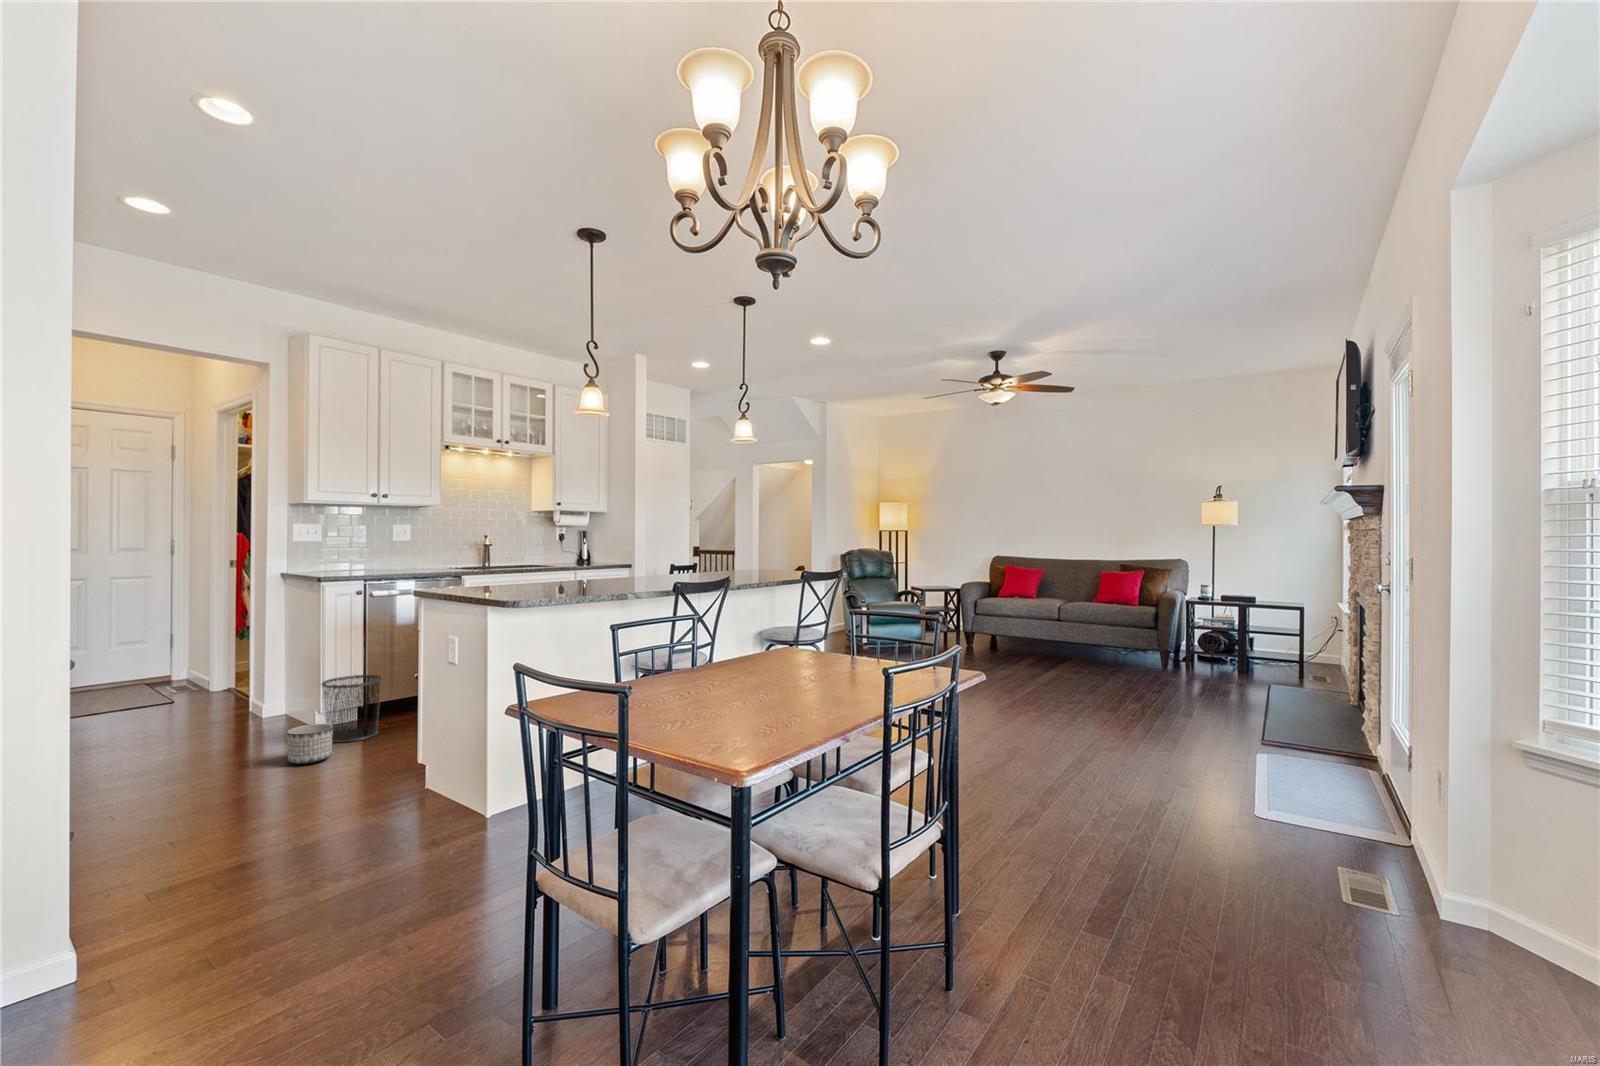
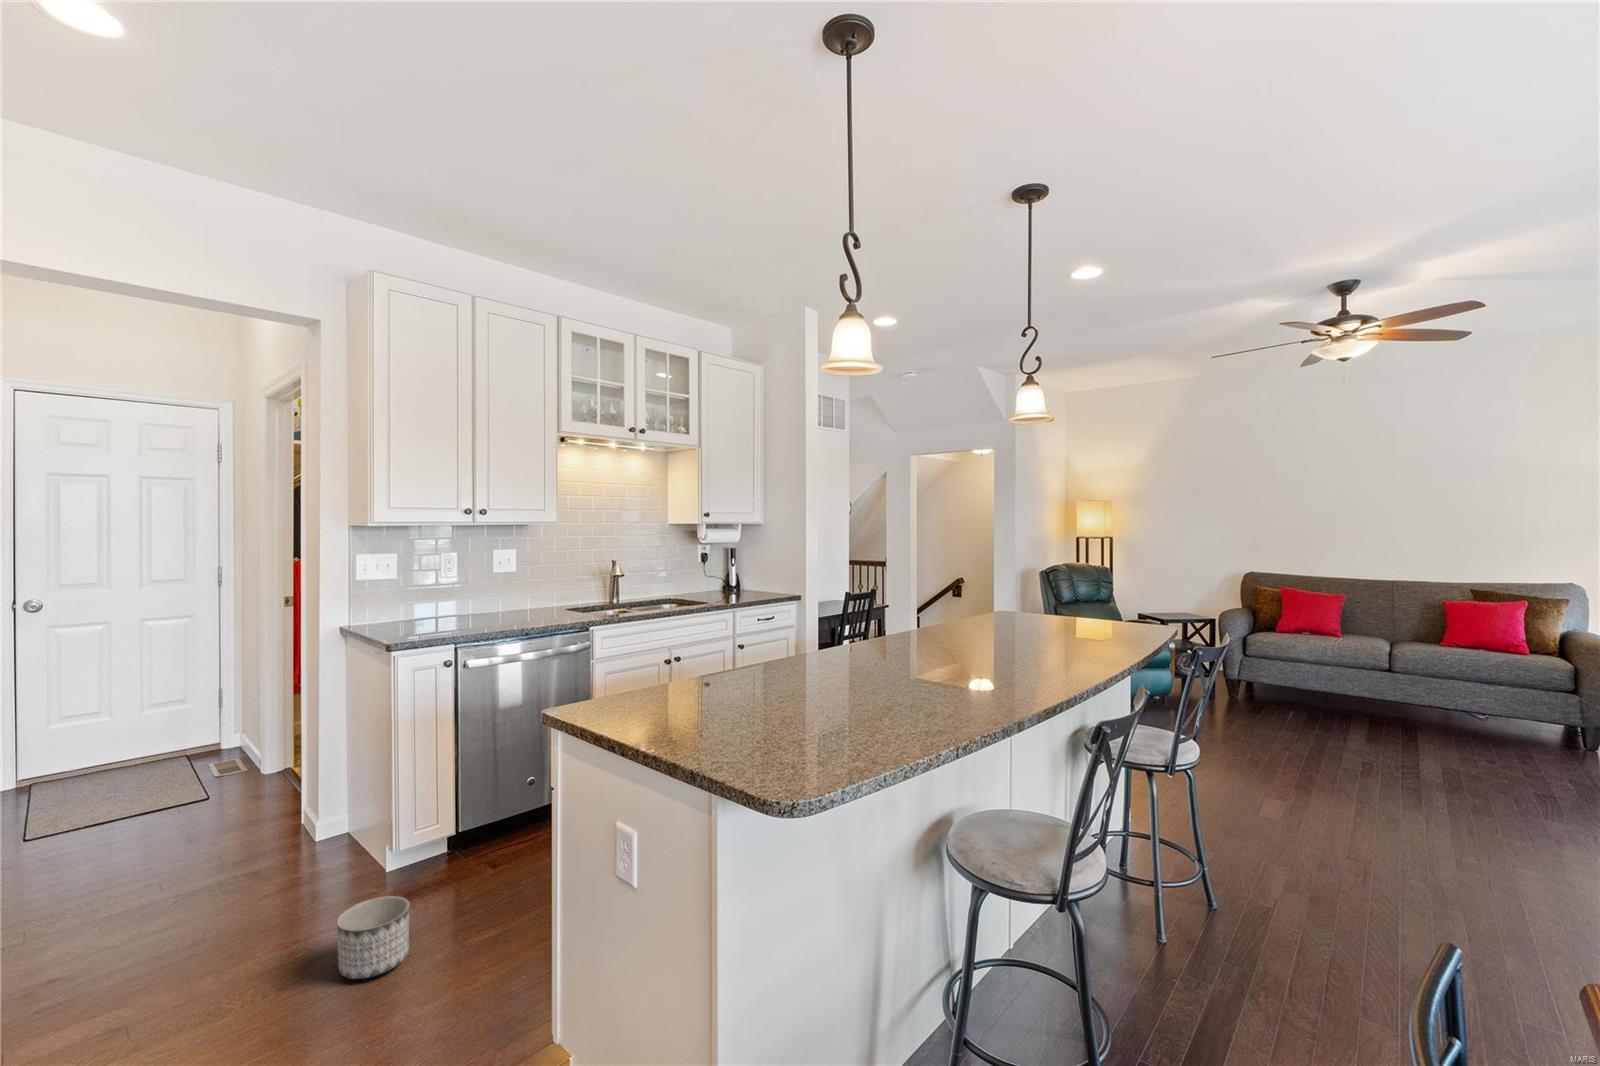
trash can: present [321,675,383,743] -> none [393,790,485,909]

